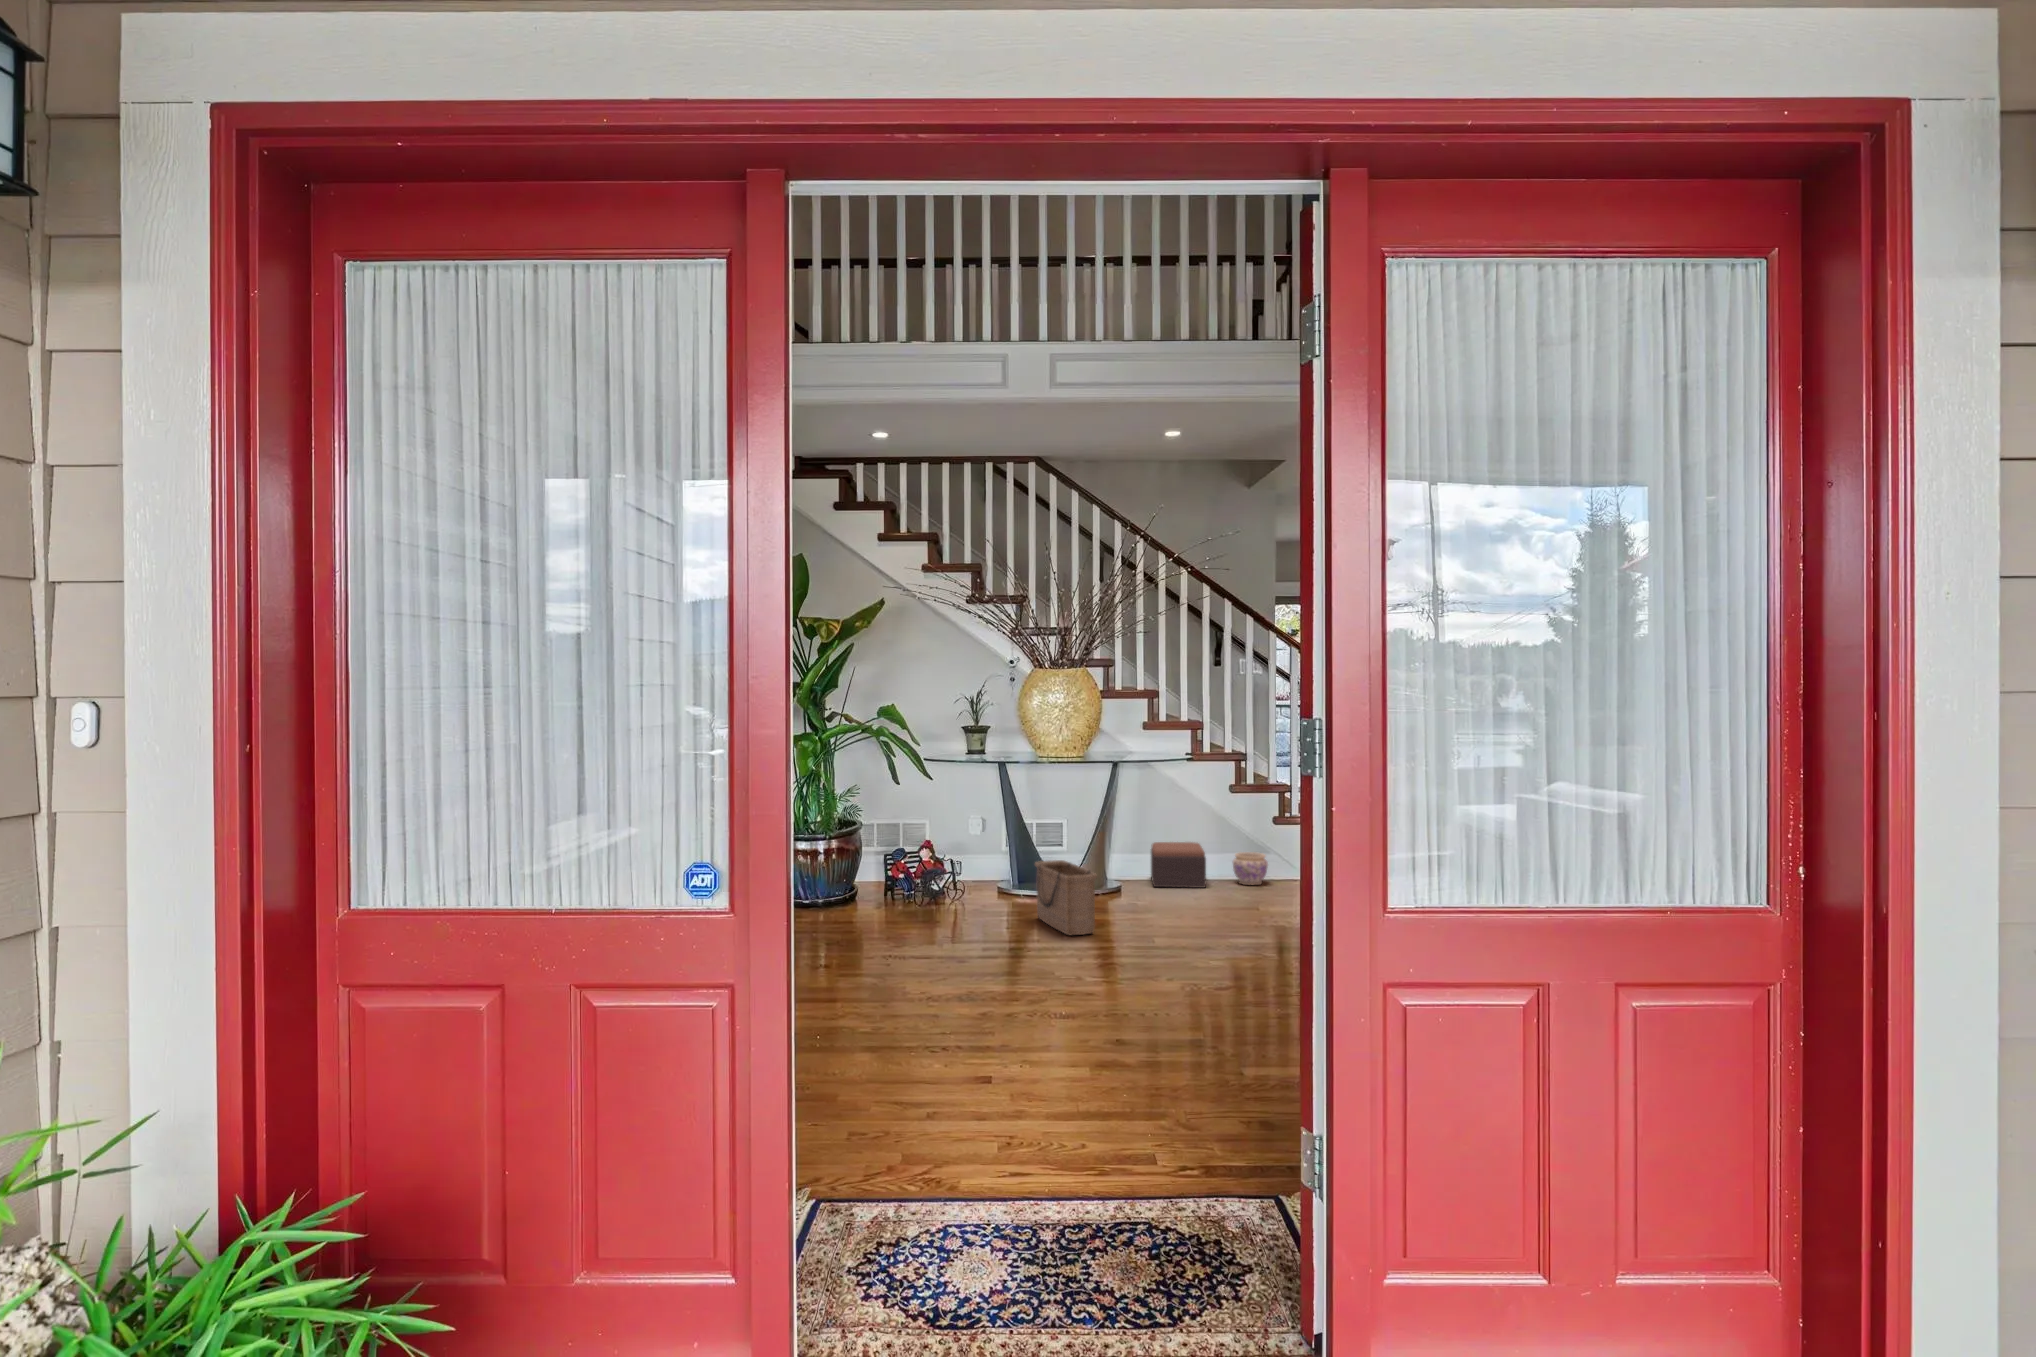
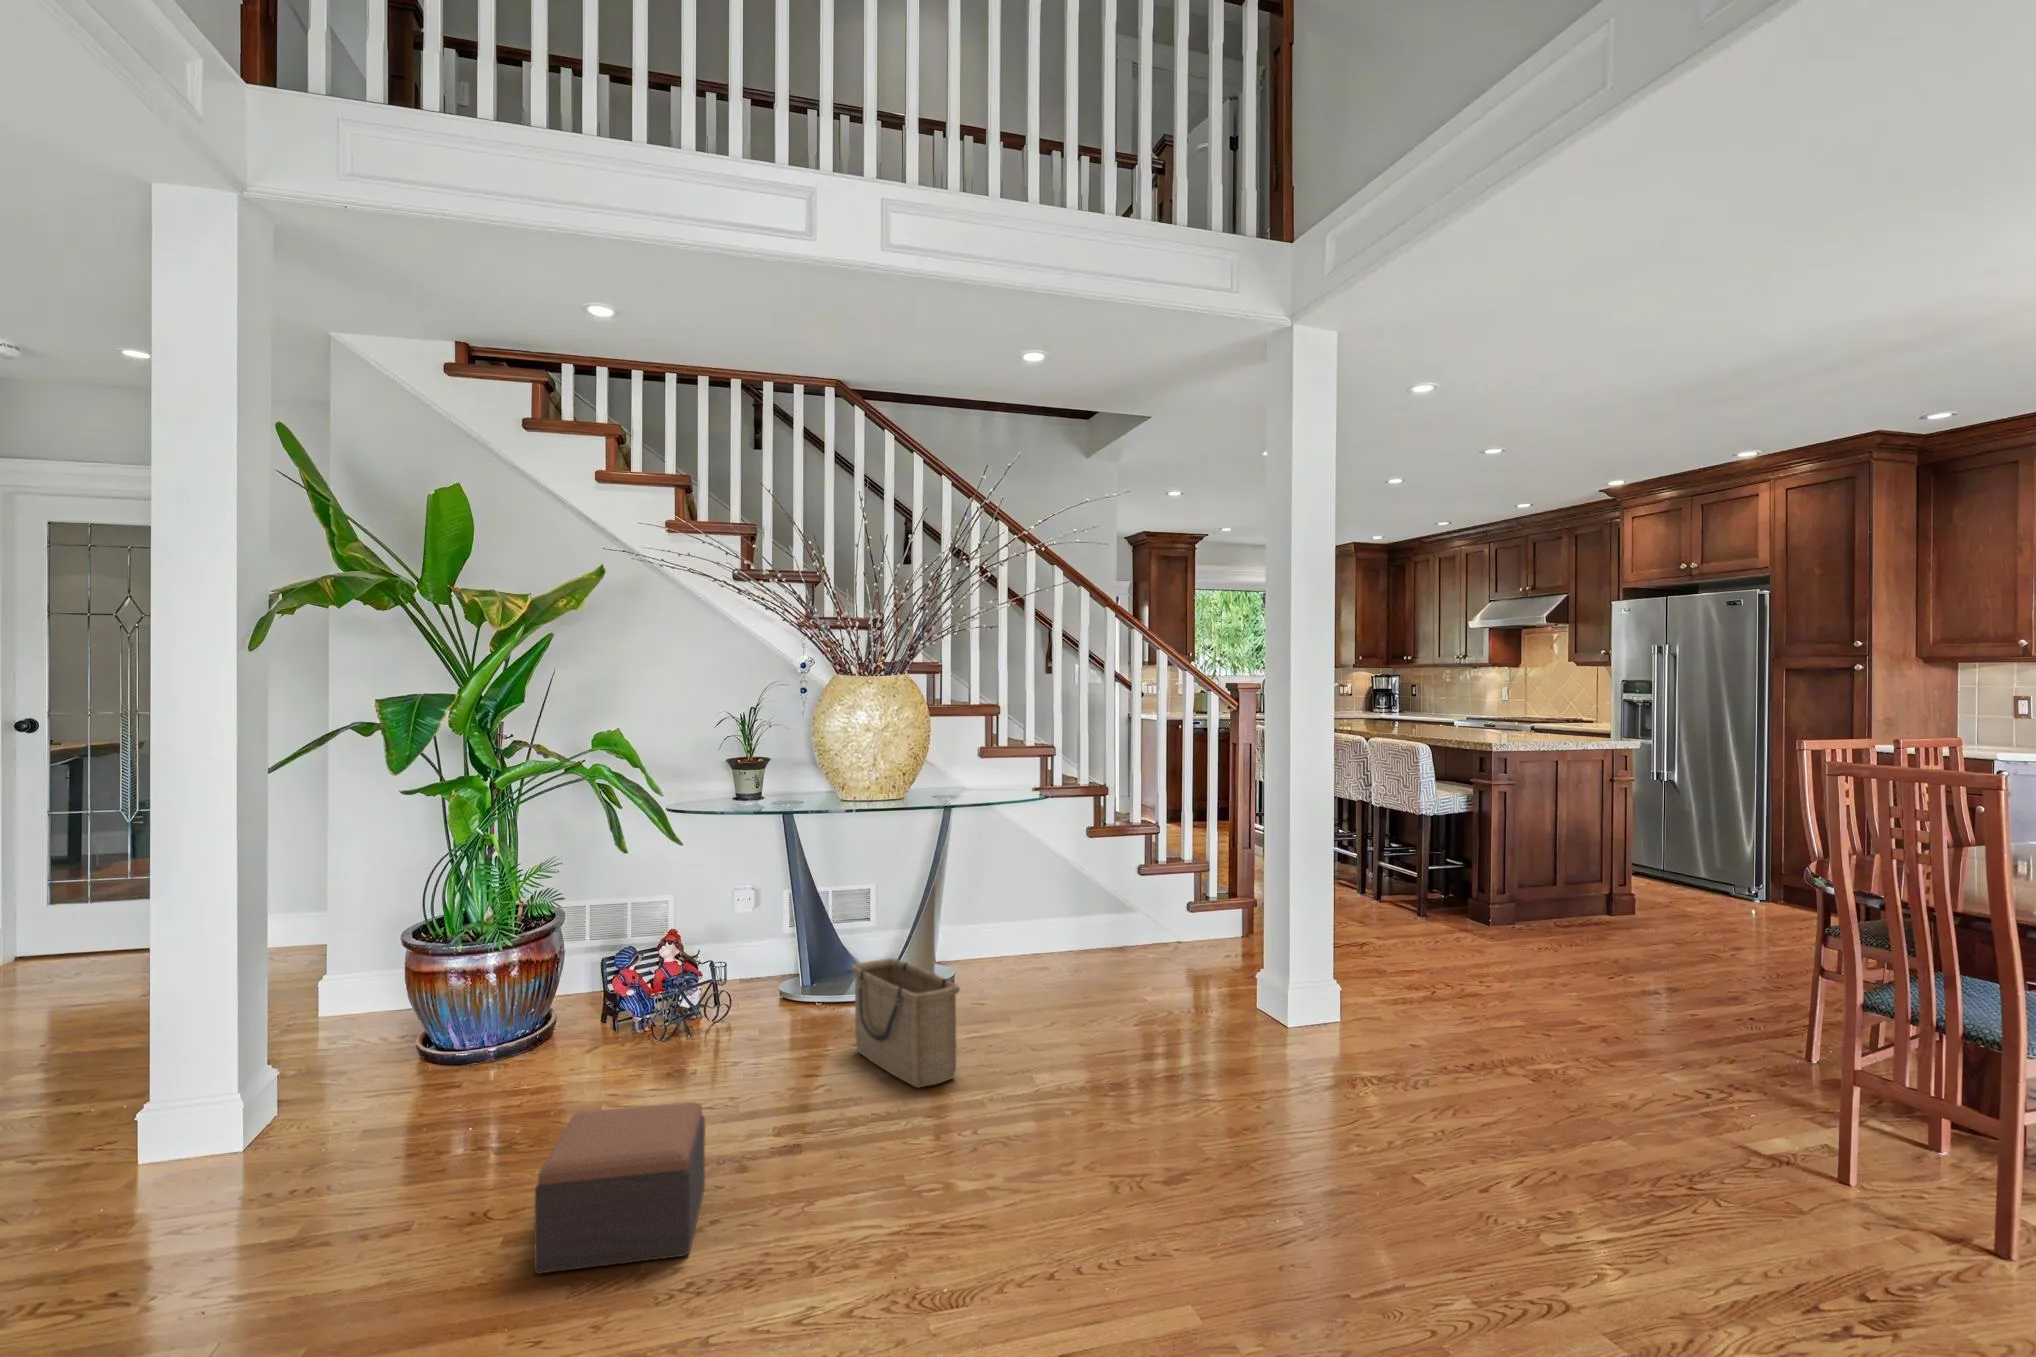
footstool: present [1151,842,1206,888] -> present [534,1102,705,1273]
planter: present [1233,852,1268,885] -> none [1094,914,1139,959]

